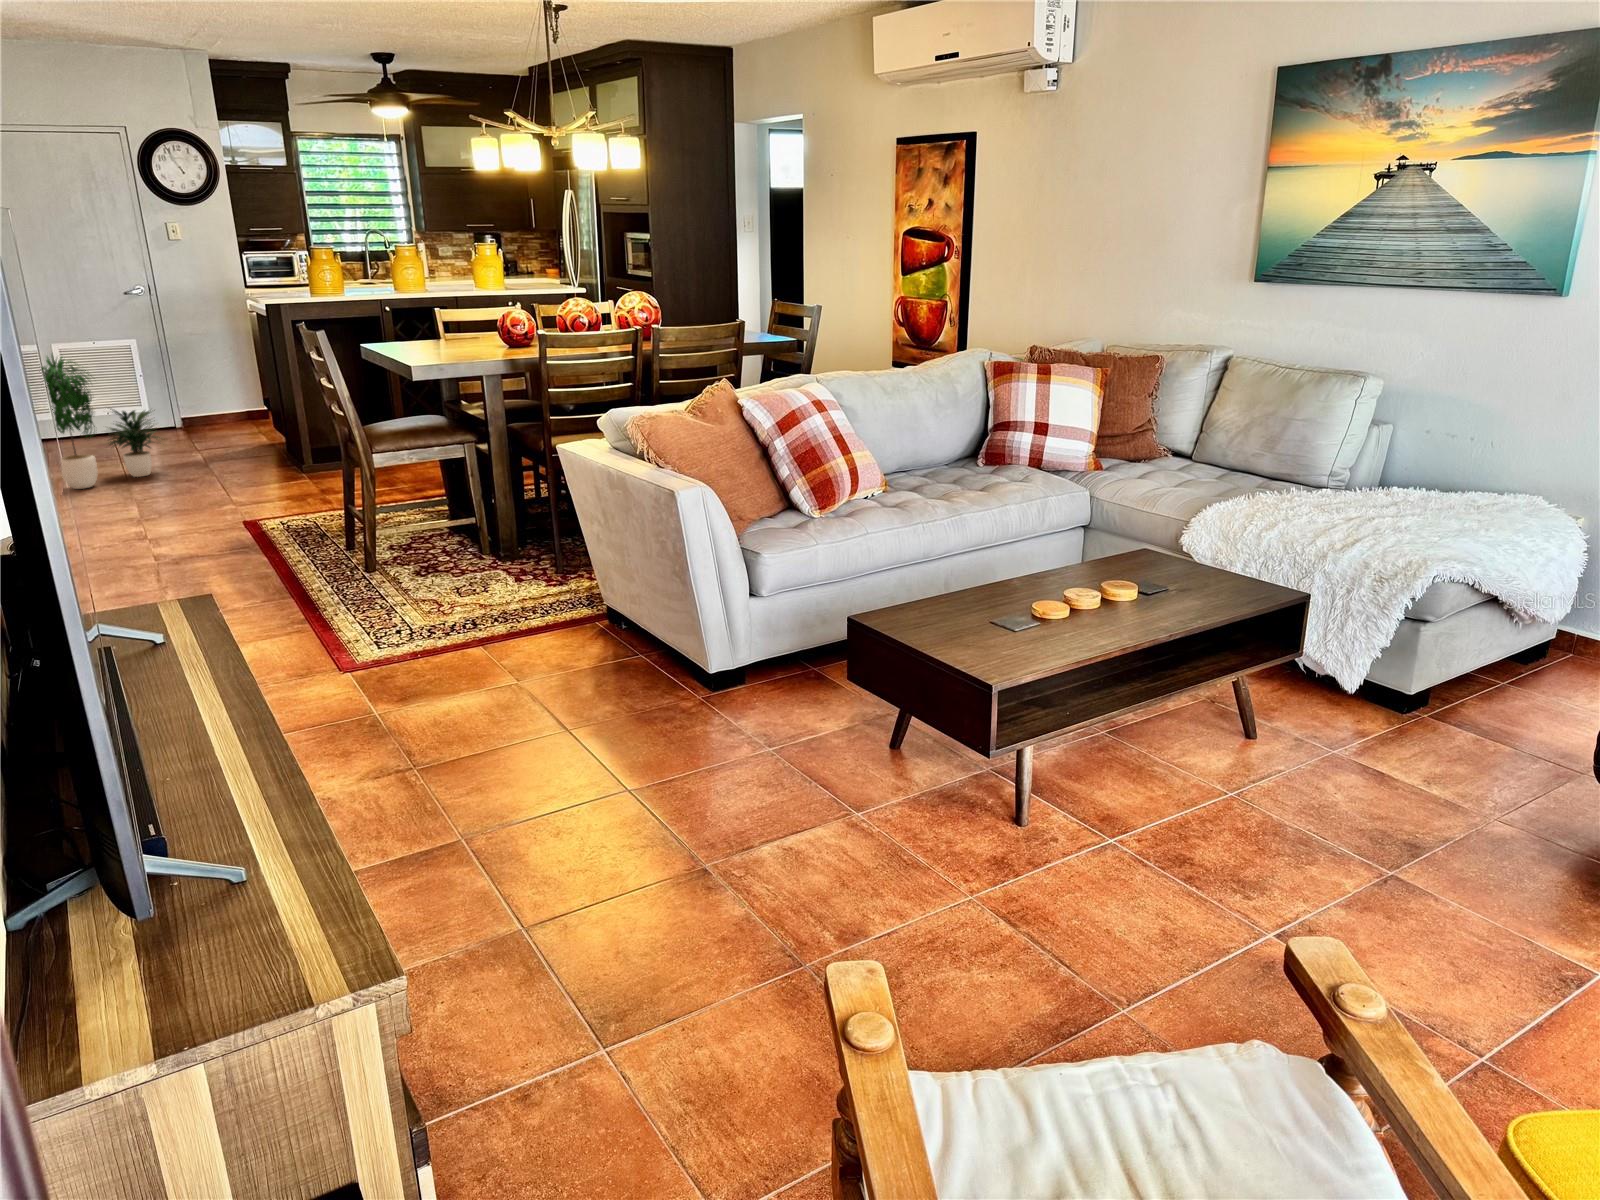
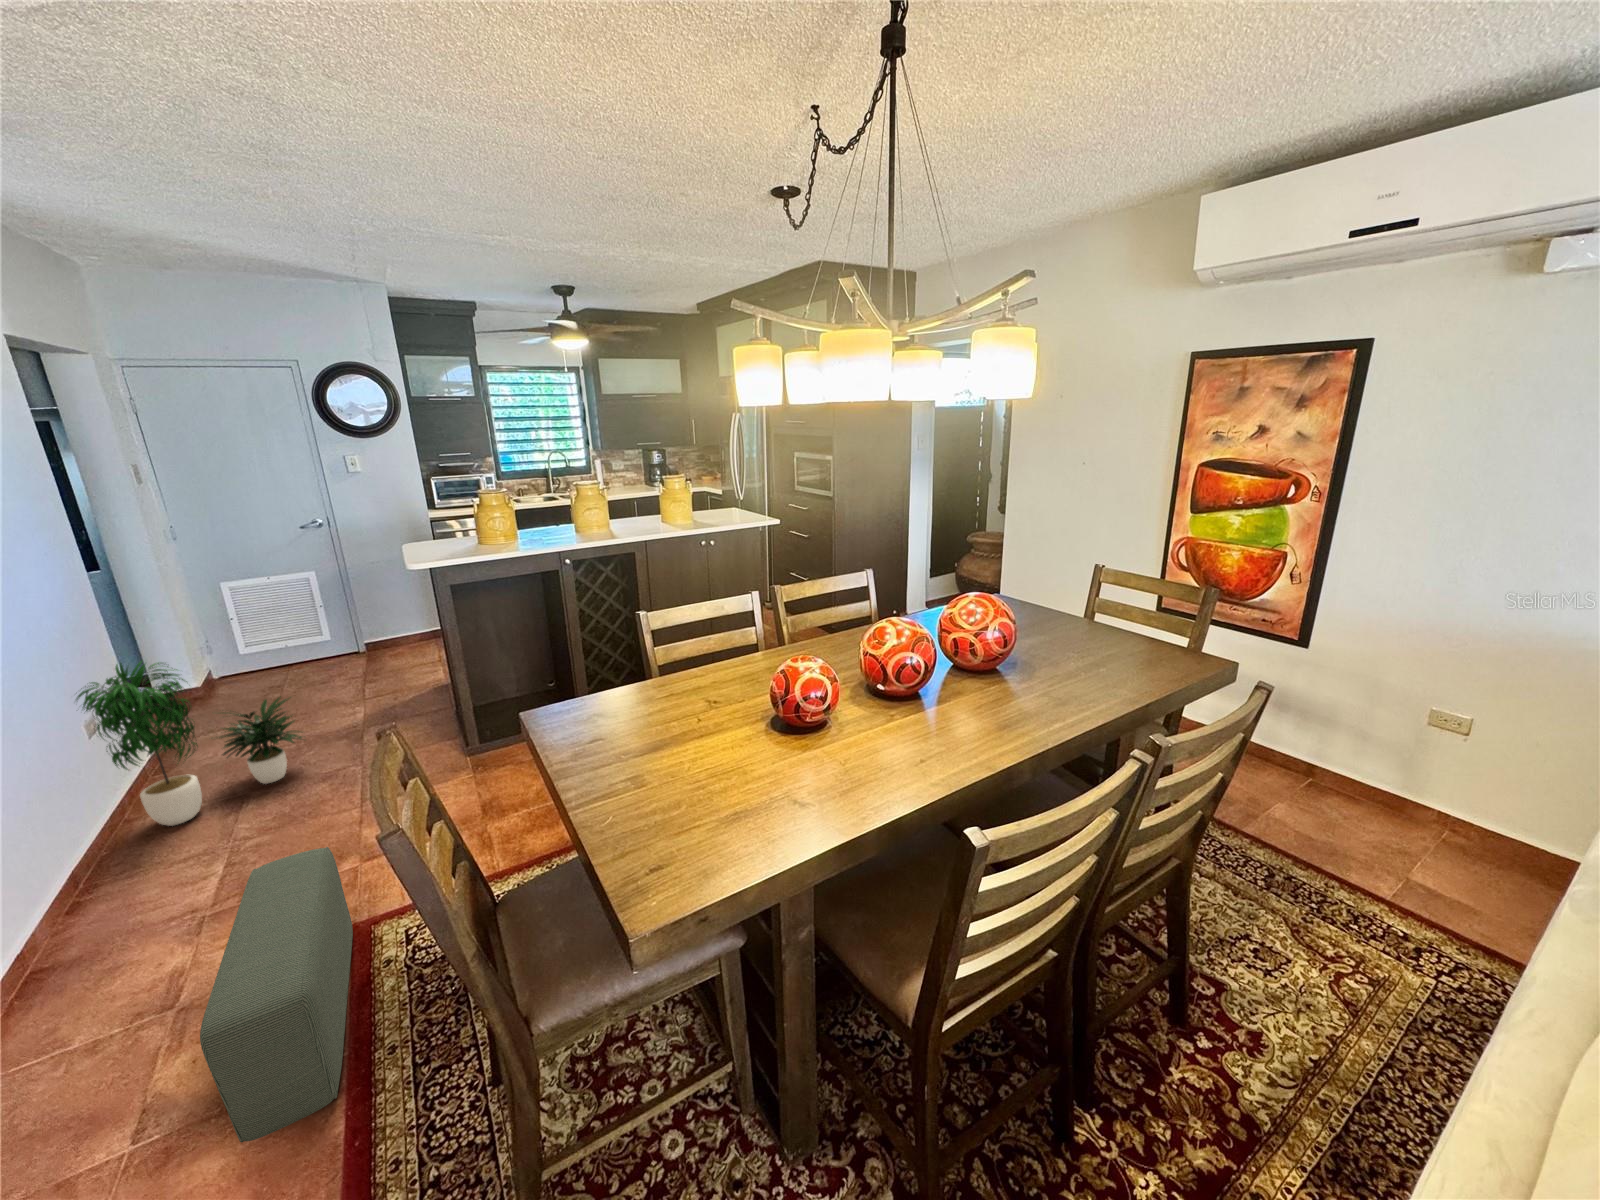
pouf: none [182,450,252,551] -> present [200,847,353,1143]

